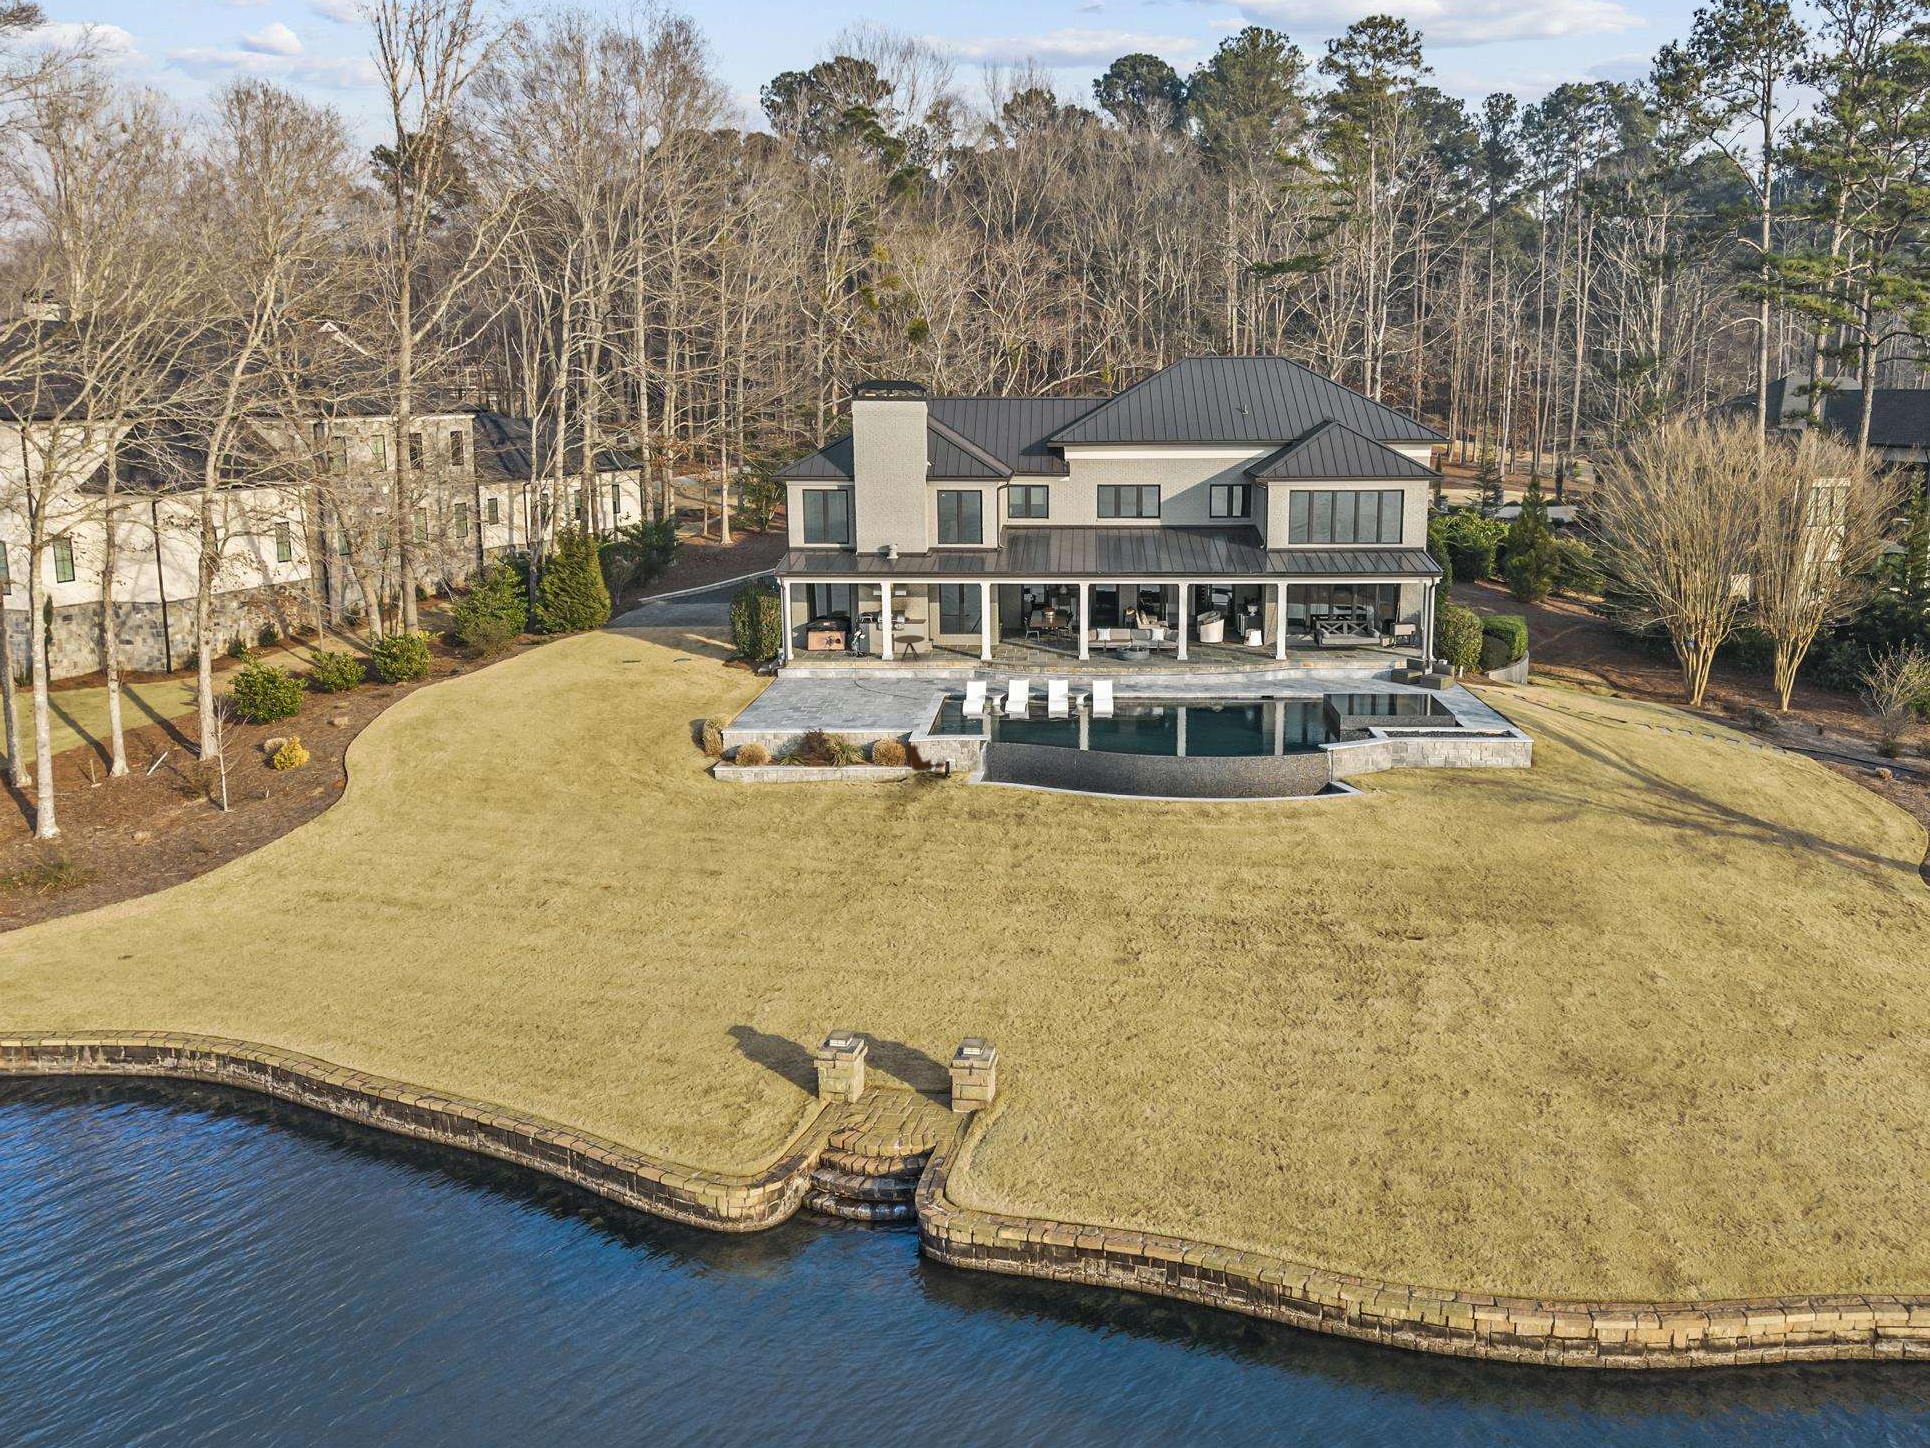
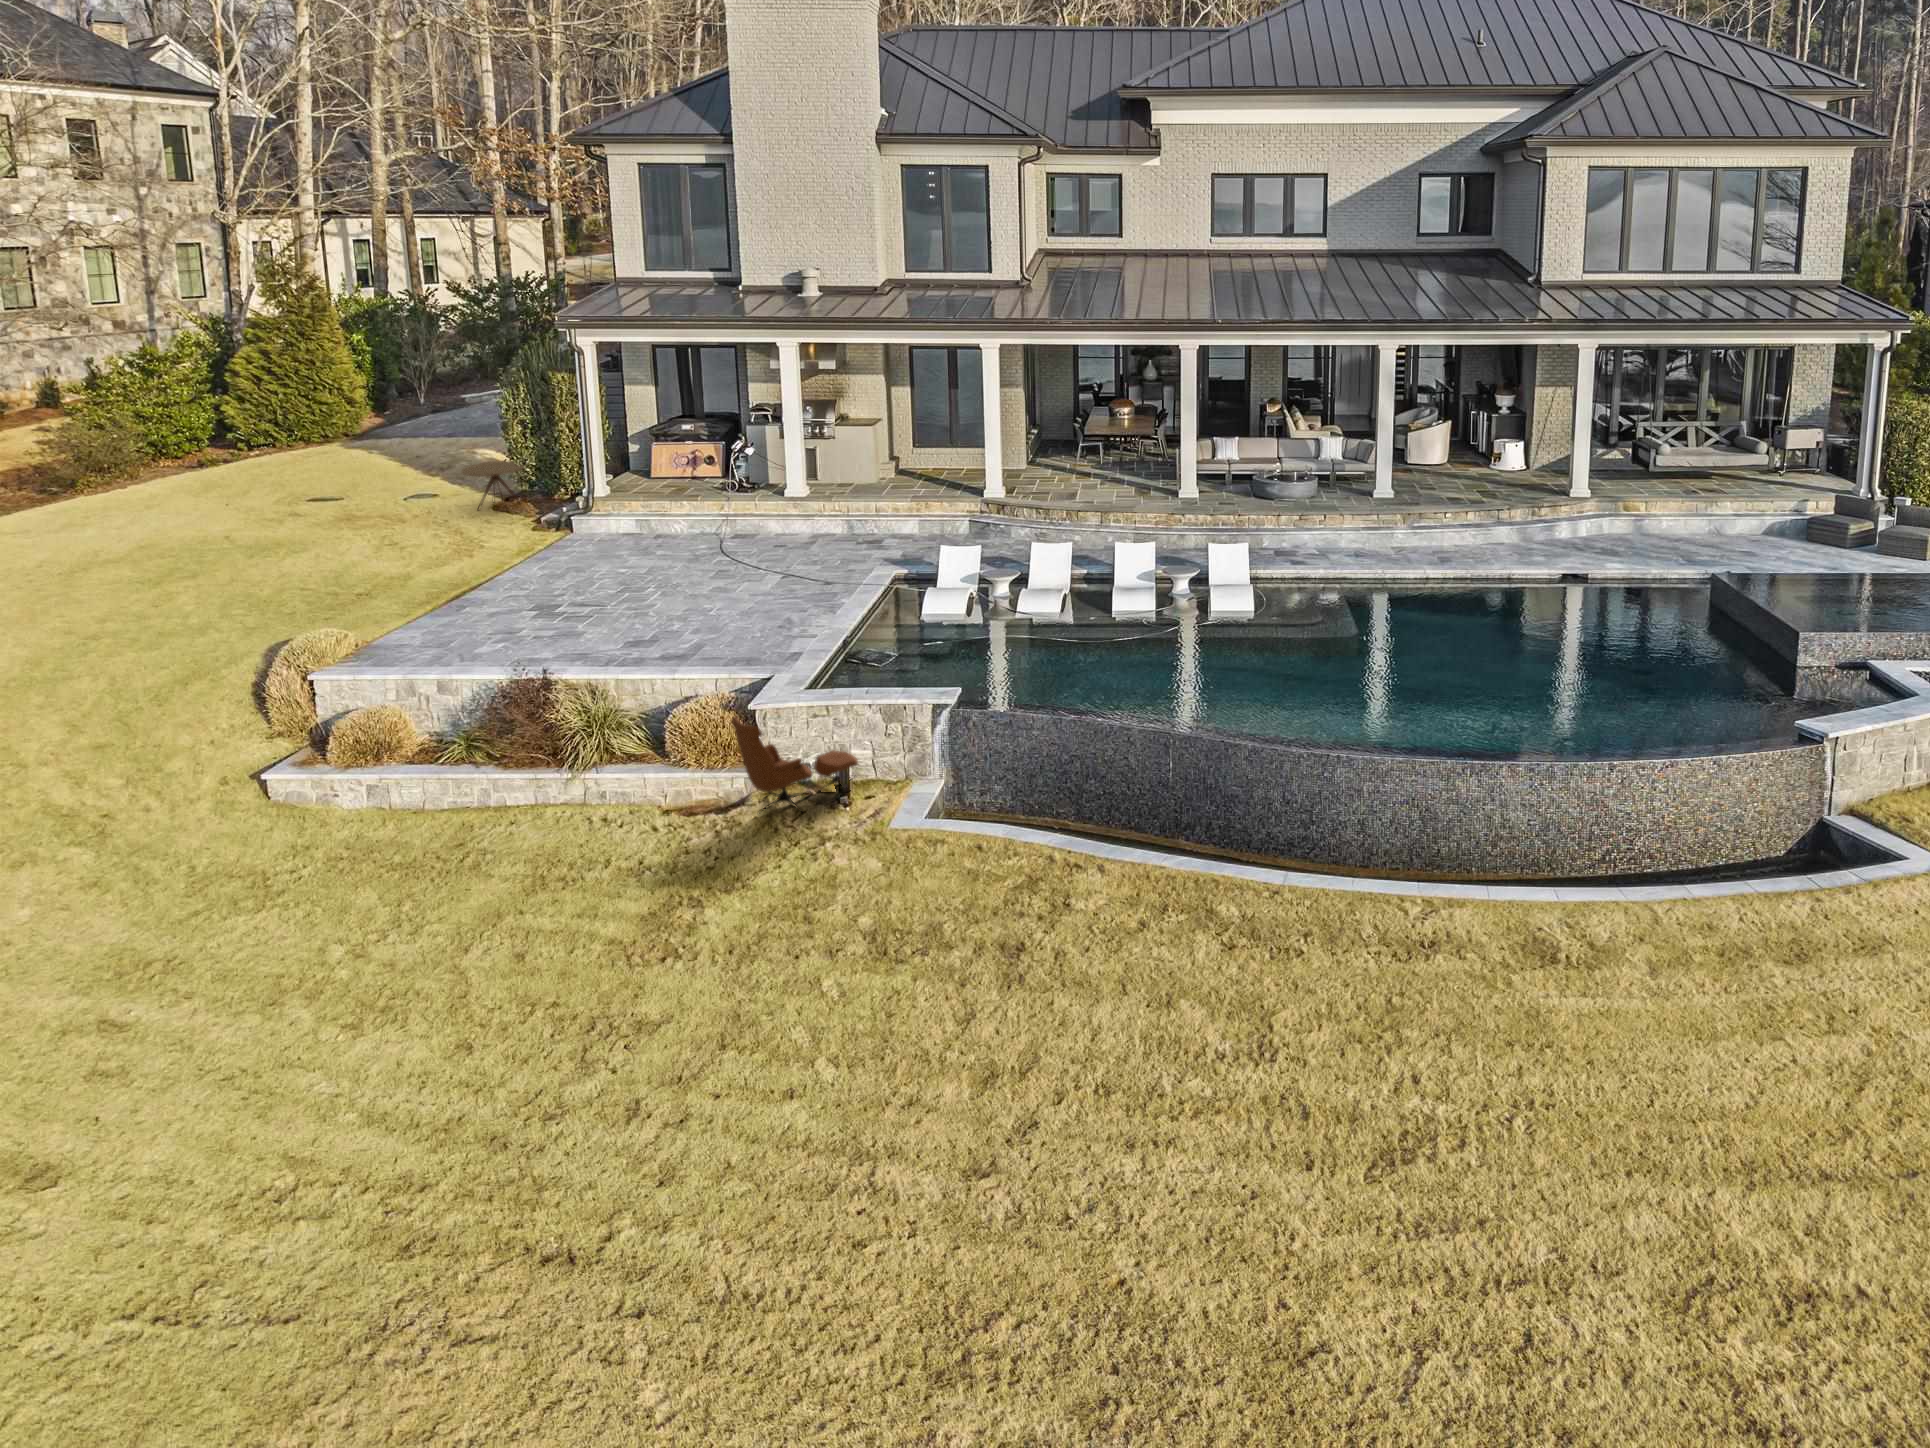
round table: present [894,635,925,661] -> present [461,461,525,509]

